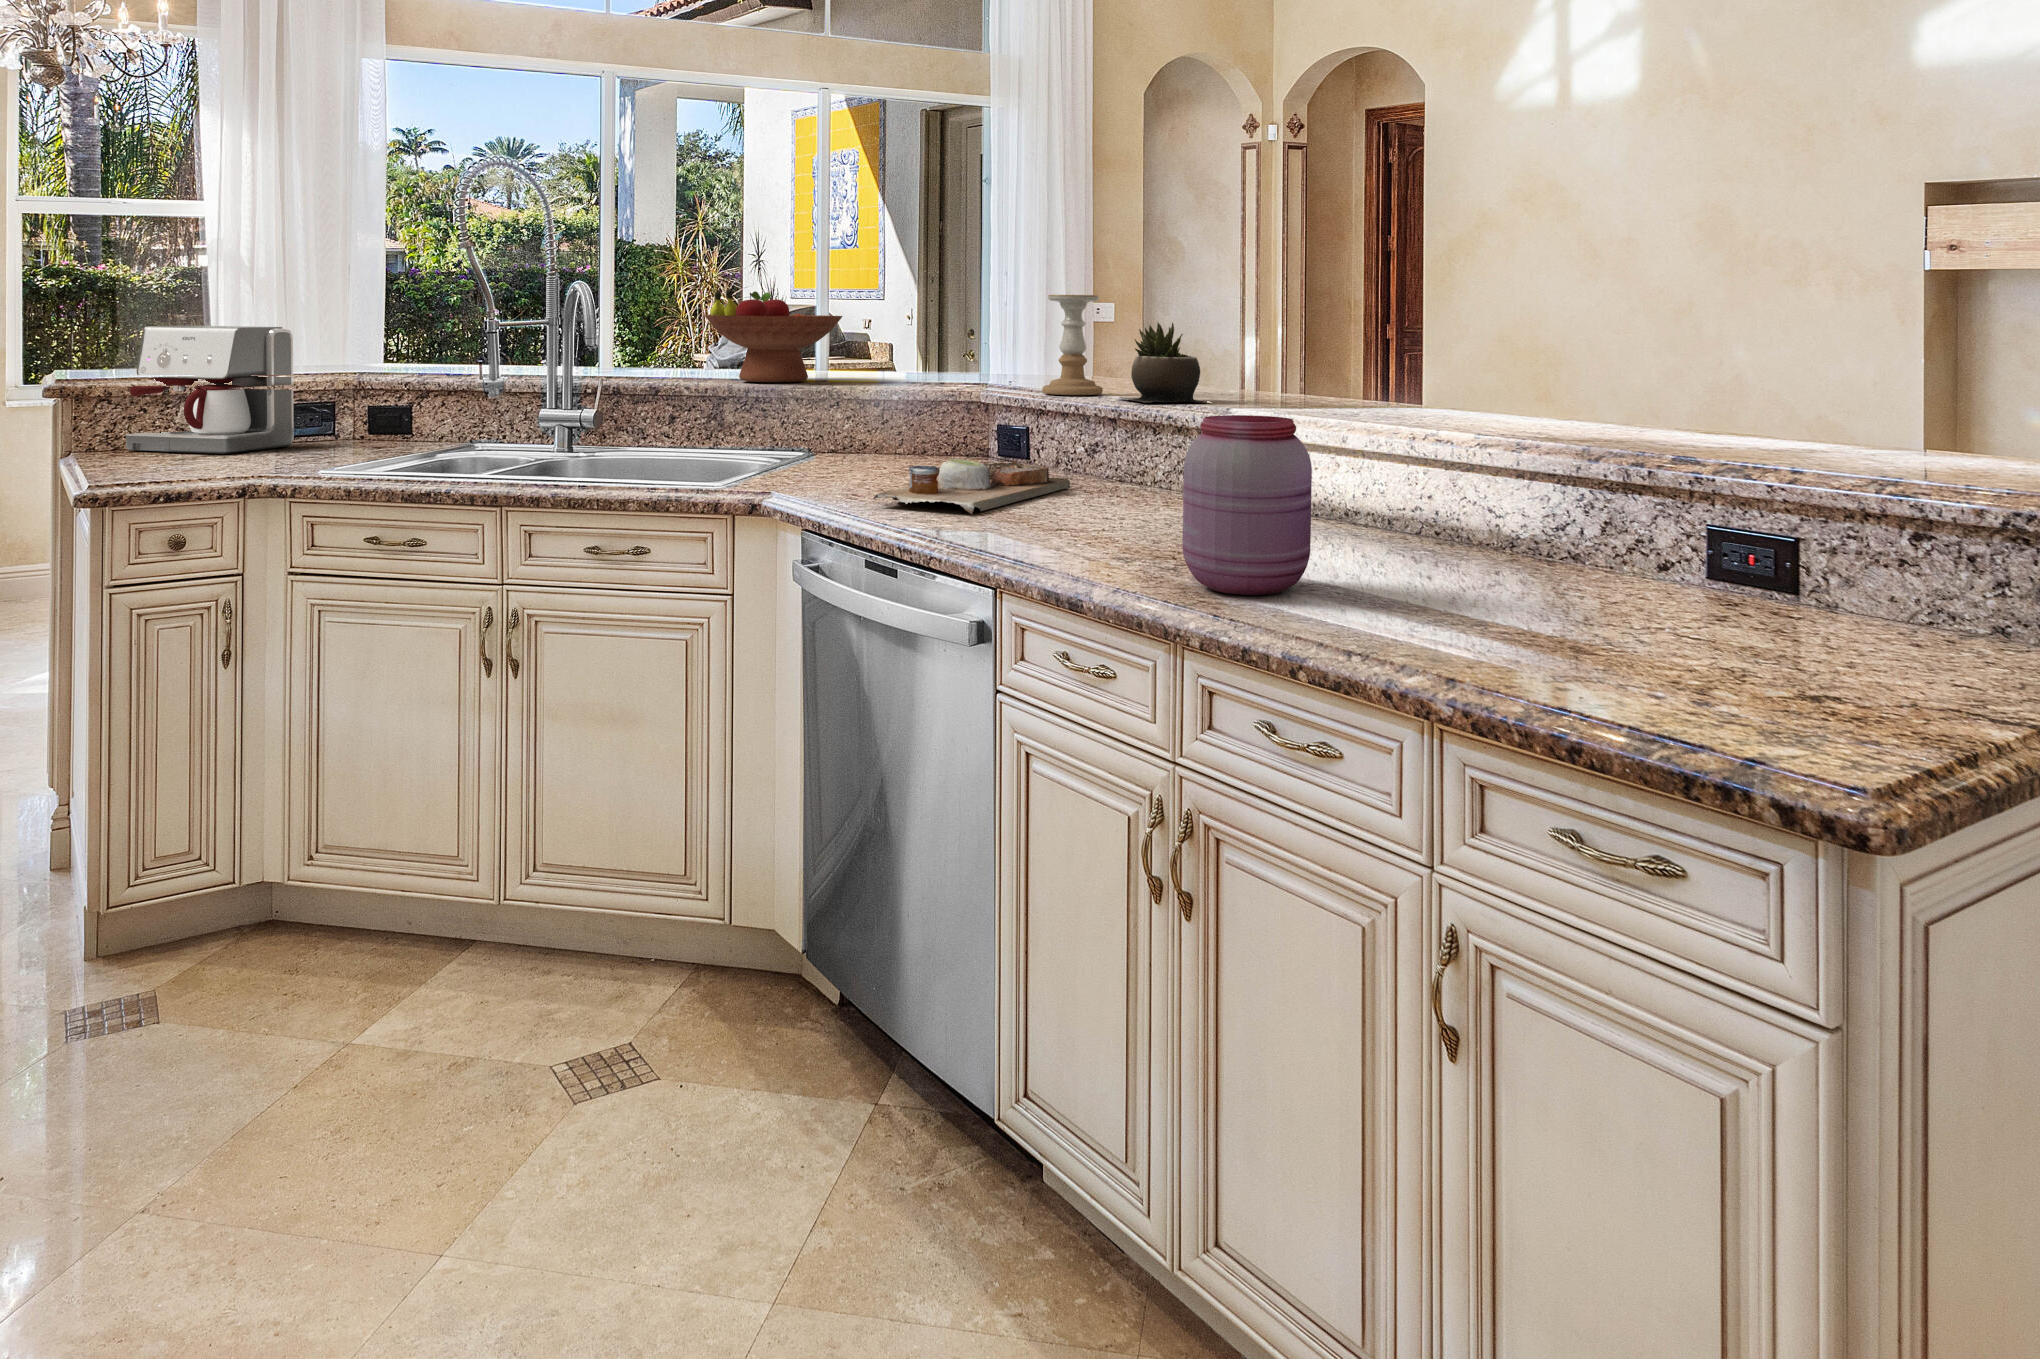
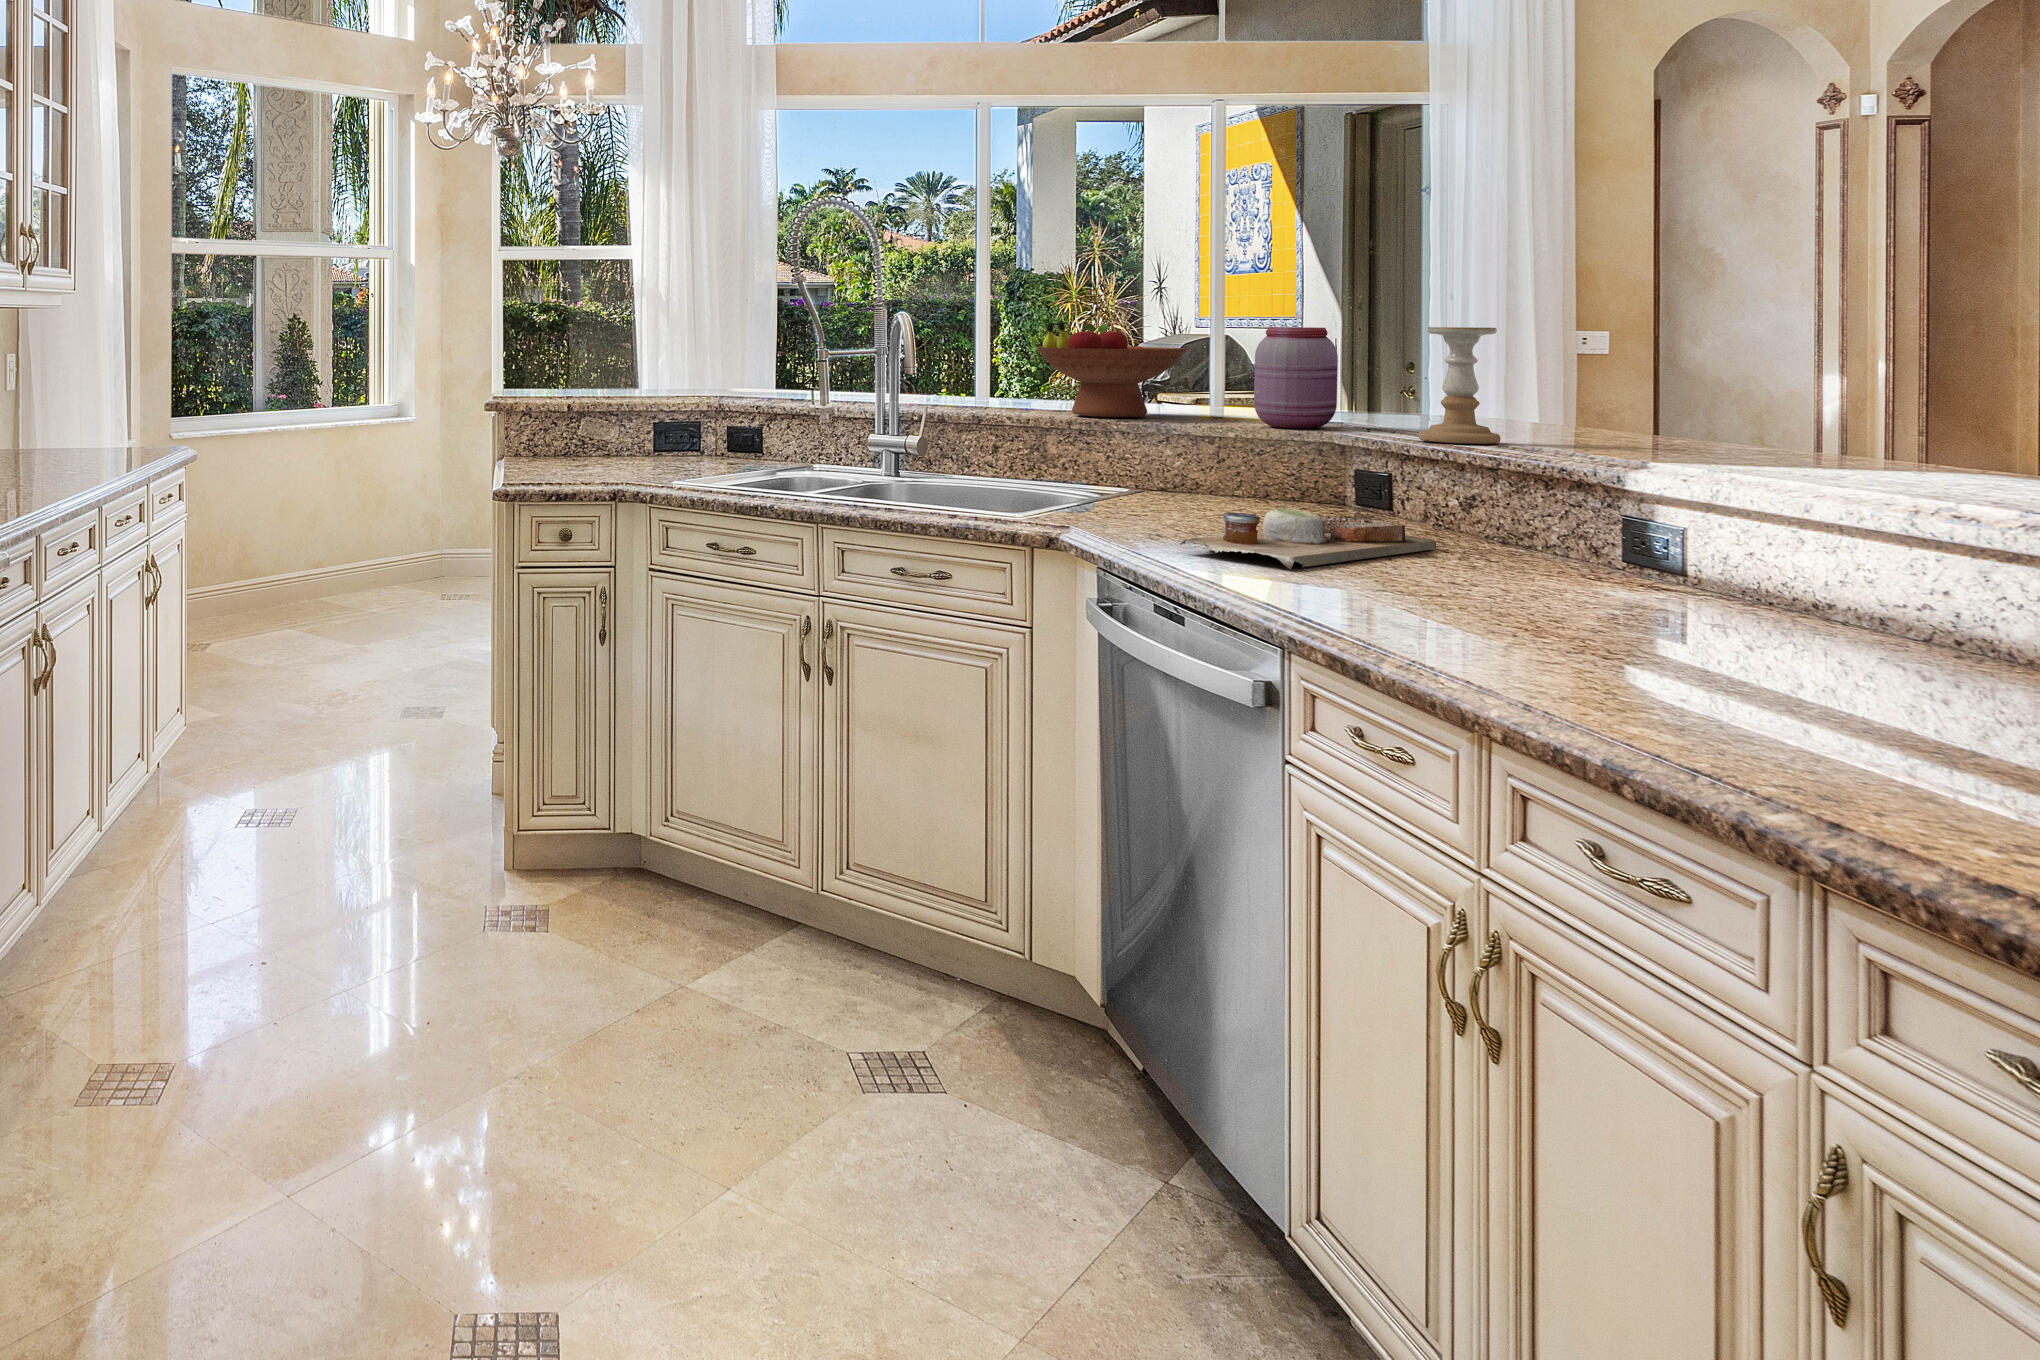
succulent plant: present [1120,322,1205,402] -> none [1513,360,1646,459]
coffee maker: present [126,326,294,454] -> none [537,354,664,464]
jar: present [1183,415,1312,595] -> present [1254,327,1338,428]

